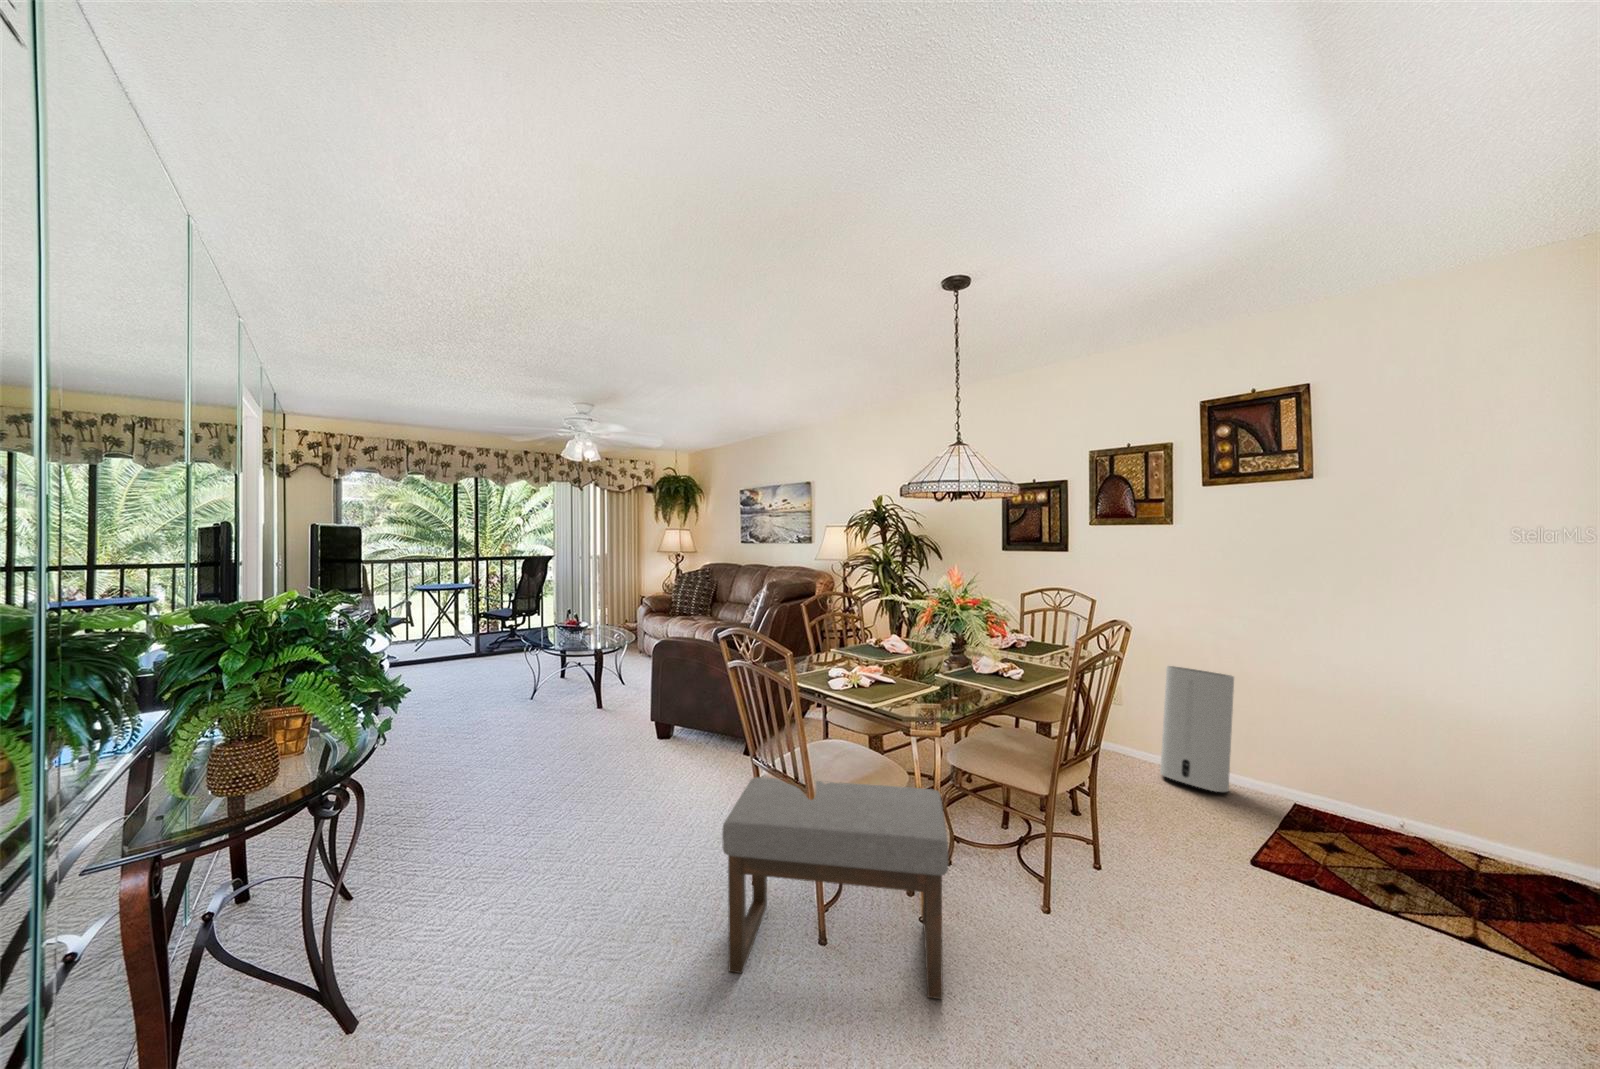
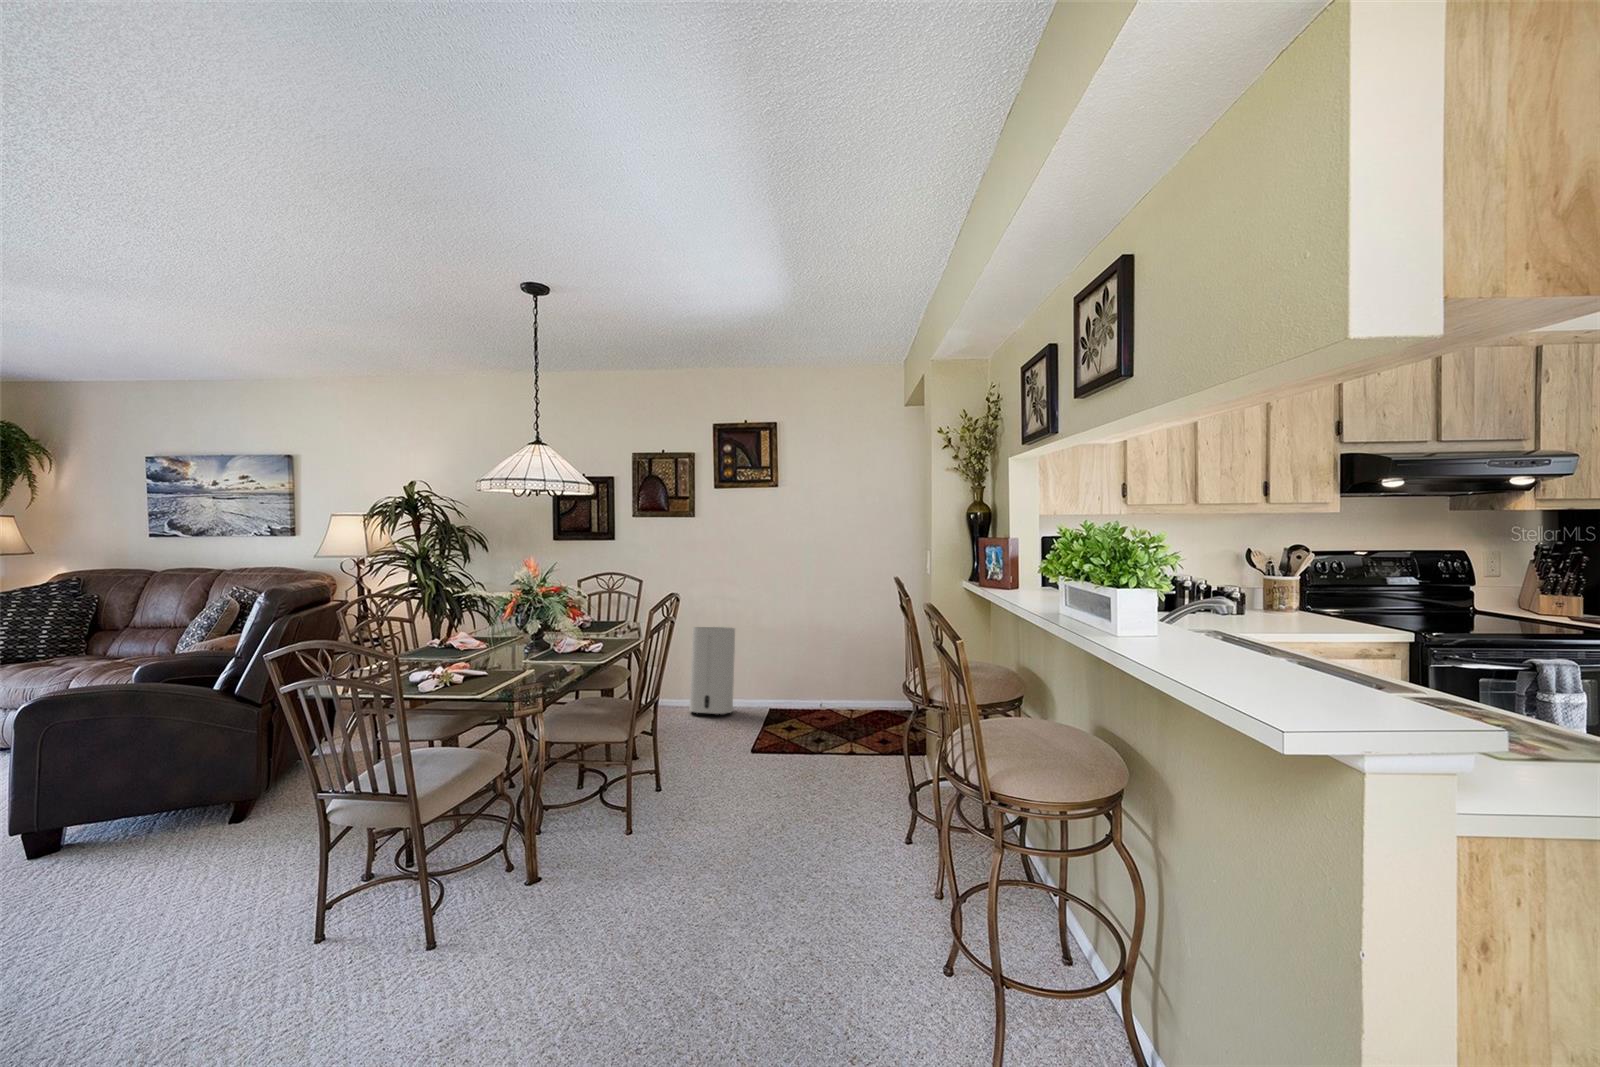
ottoman: present [722,777,948,999] -> none [321,760,574,1016]

